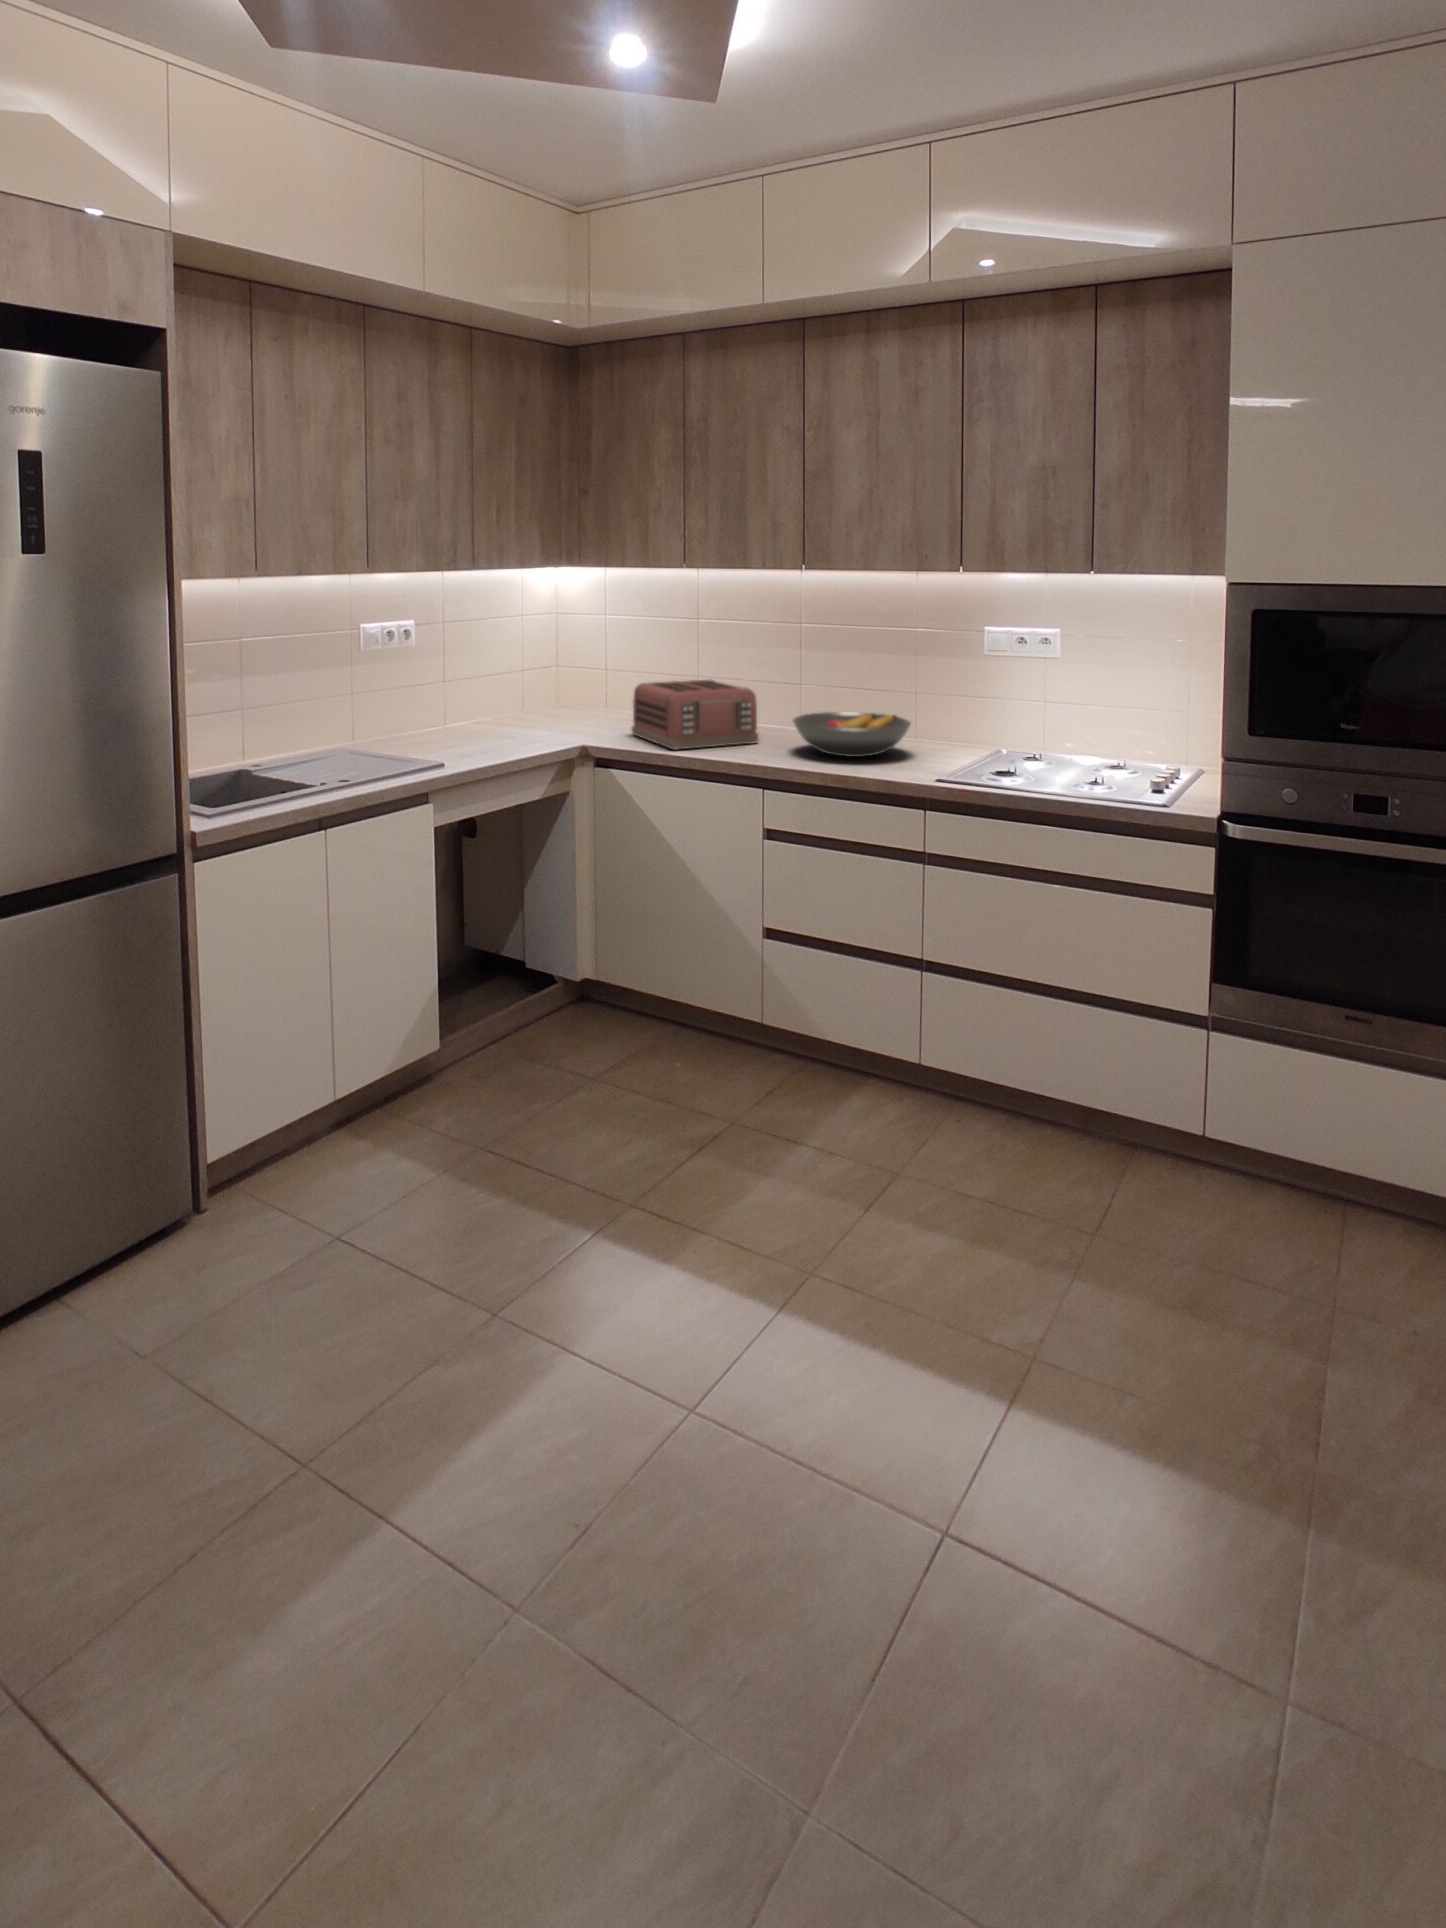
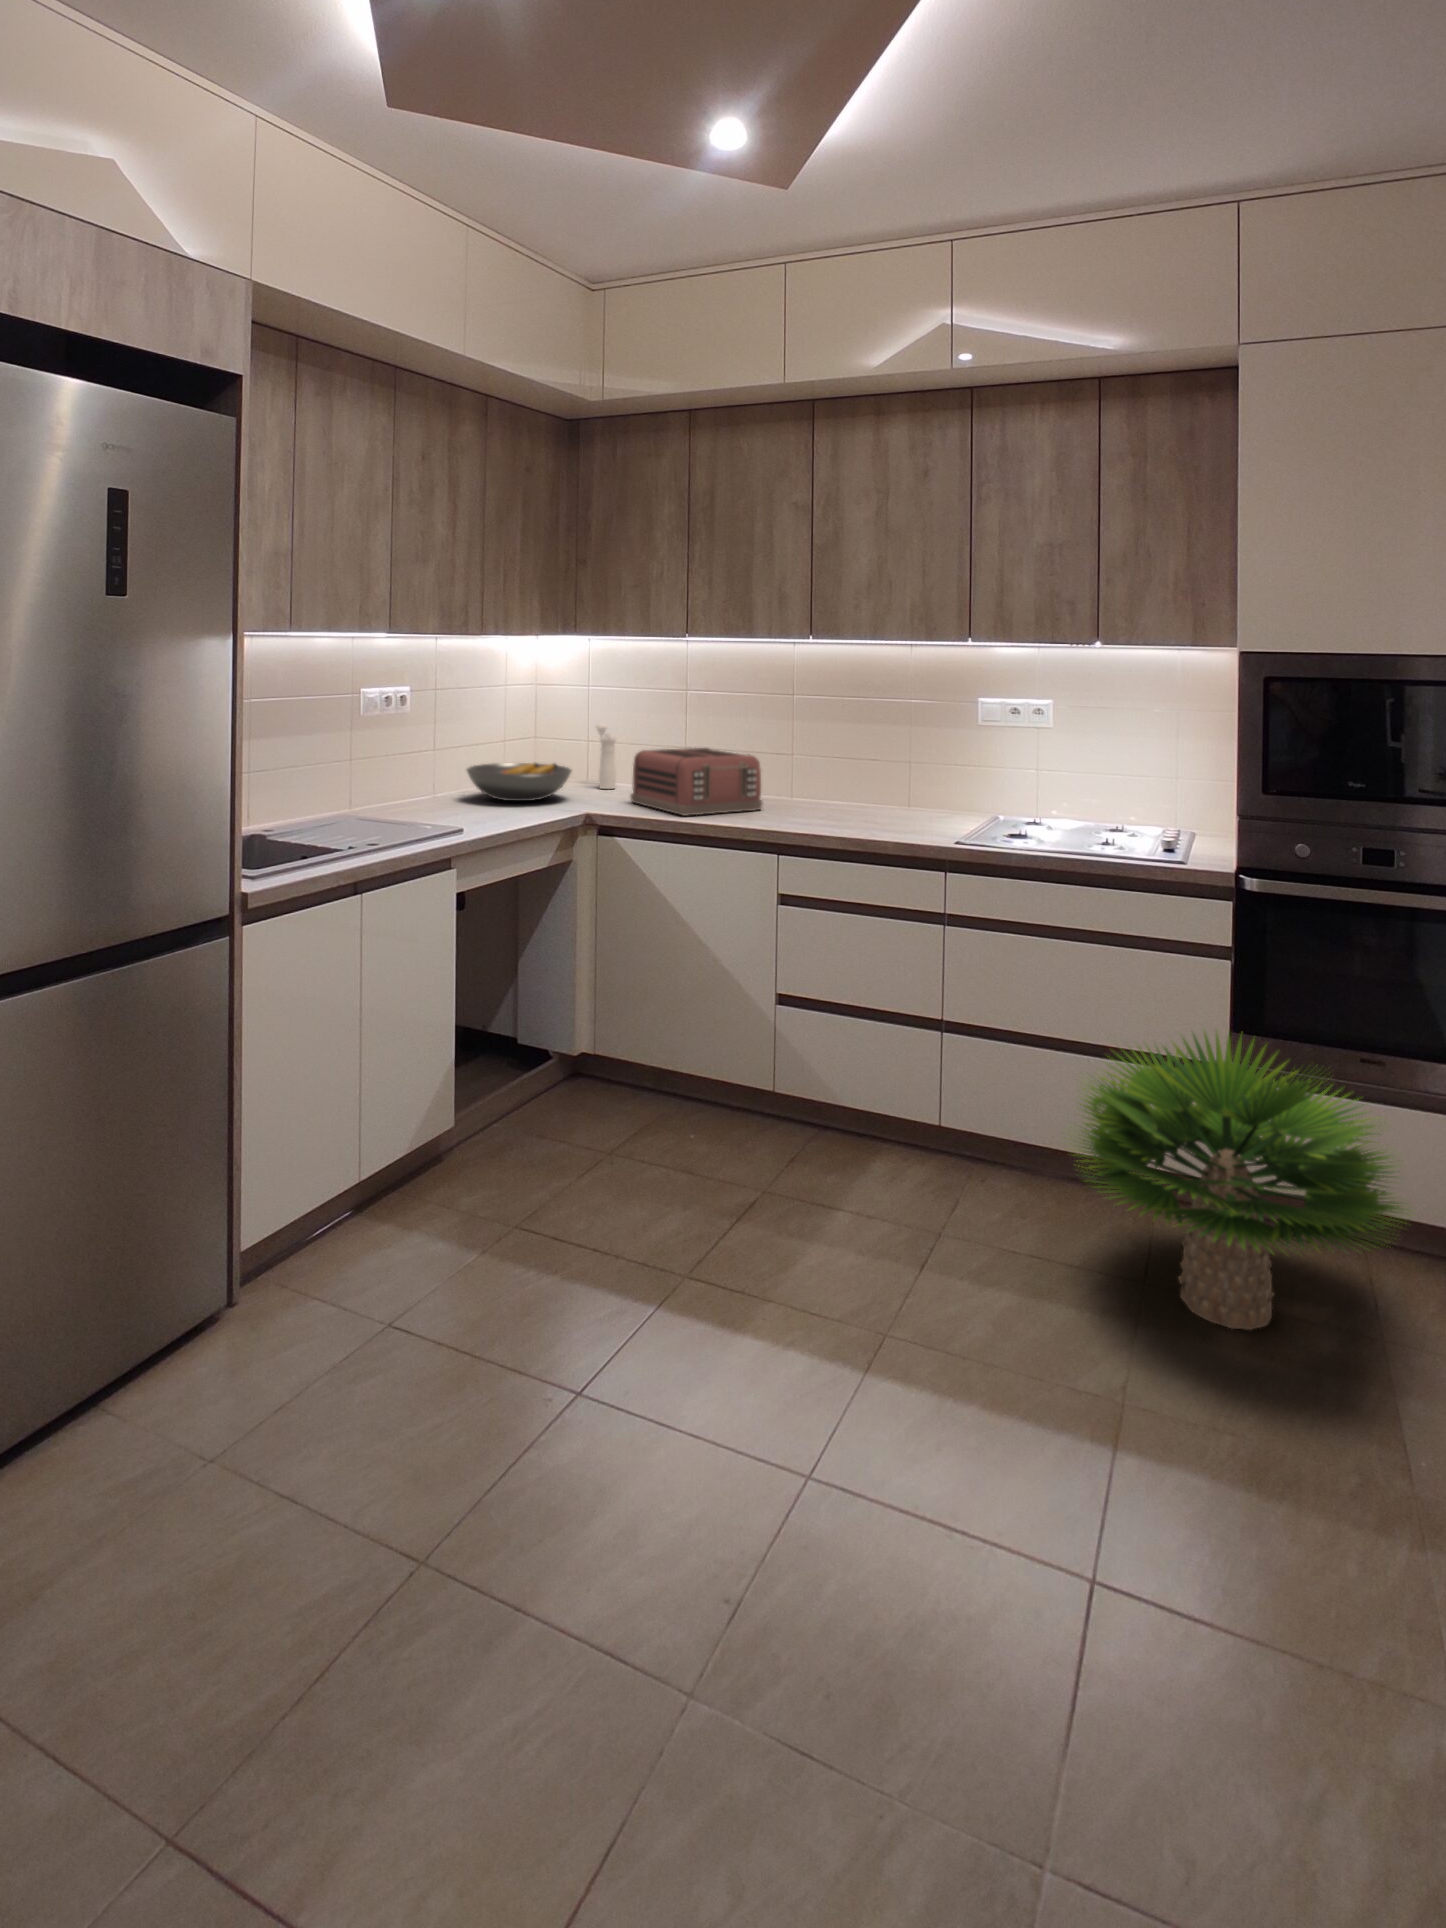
pepper mill: none [611,654,629,720] -> present [596,723,616,789]
fruit bowl: present [793,712,911,757] -> present [467,763,571,801]
potted plant: none [1001,978,1366,1288] -> present [1064,1032,1407,1330]

